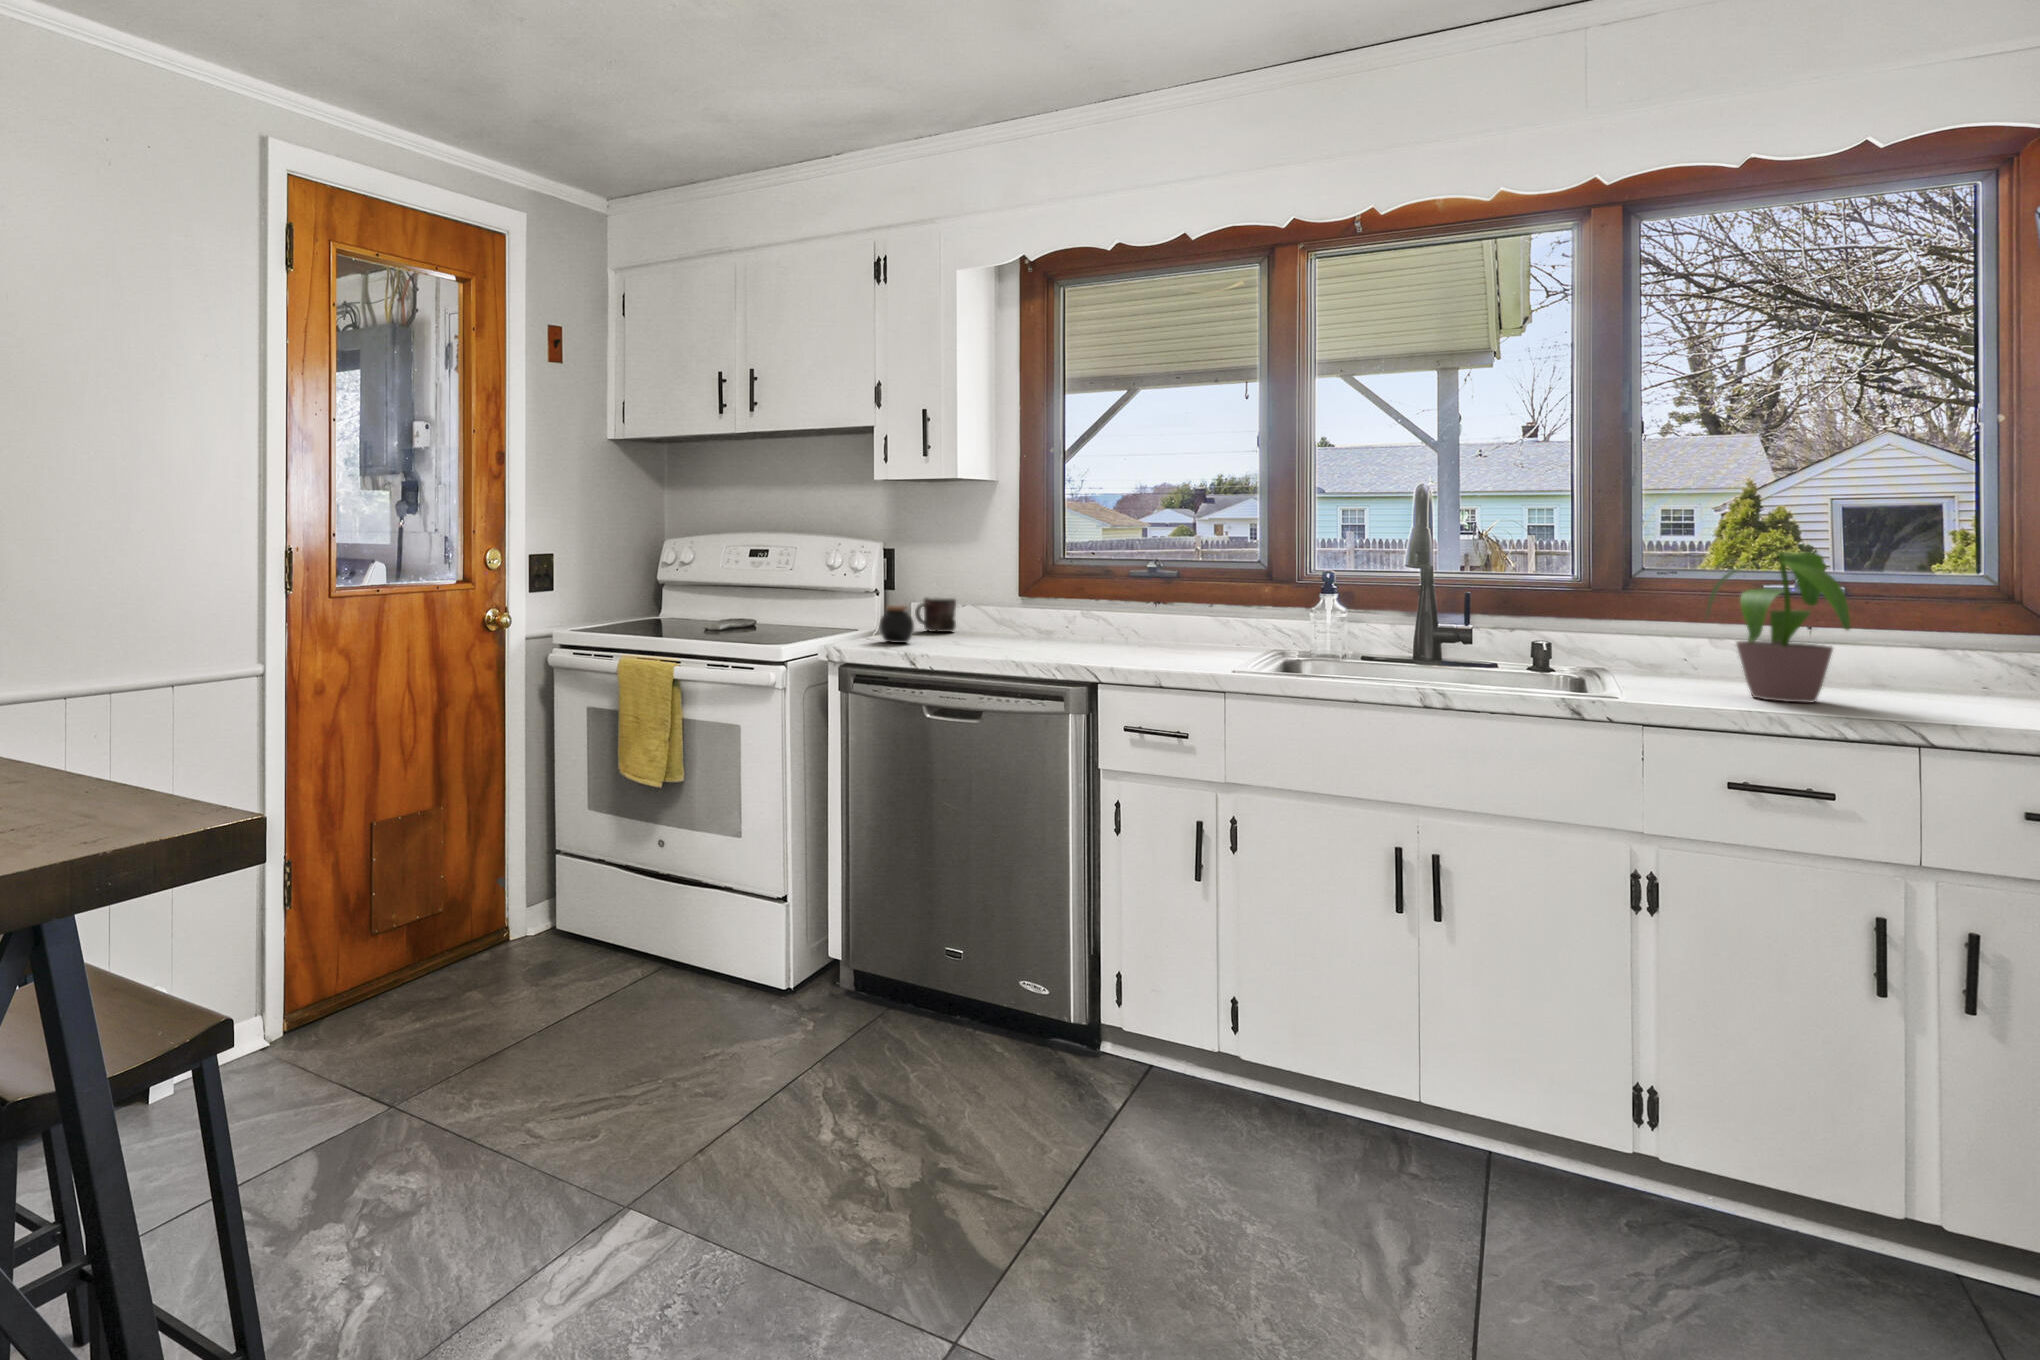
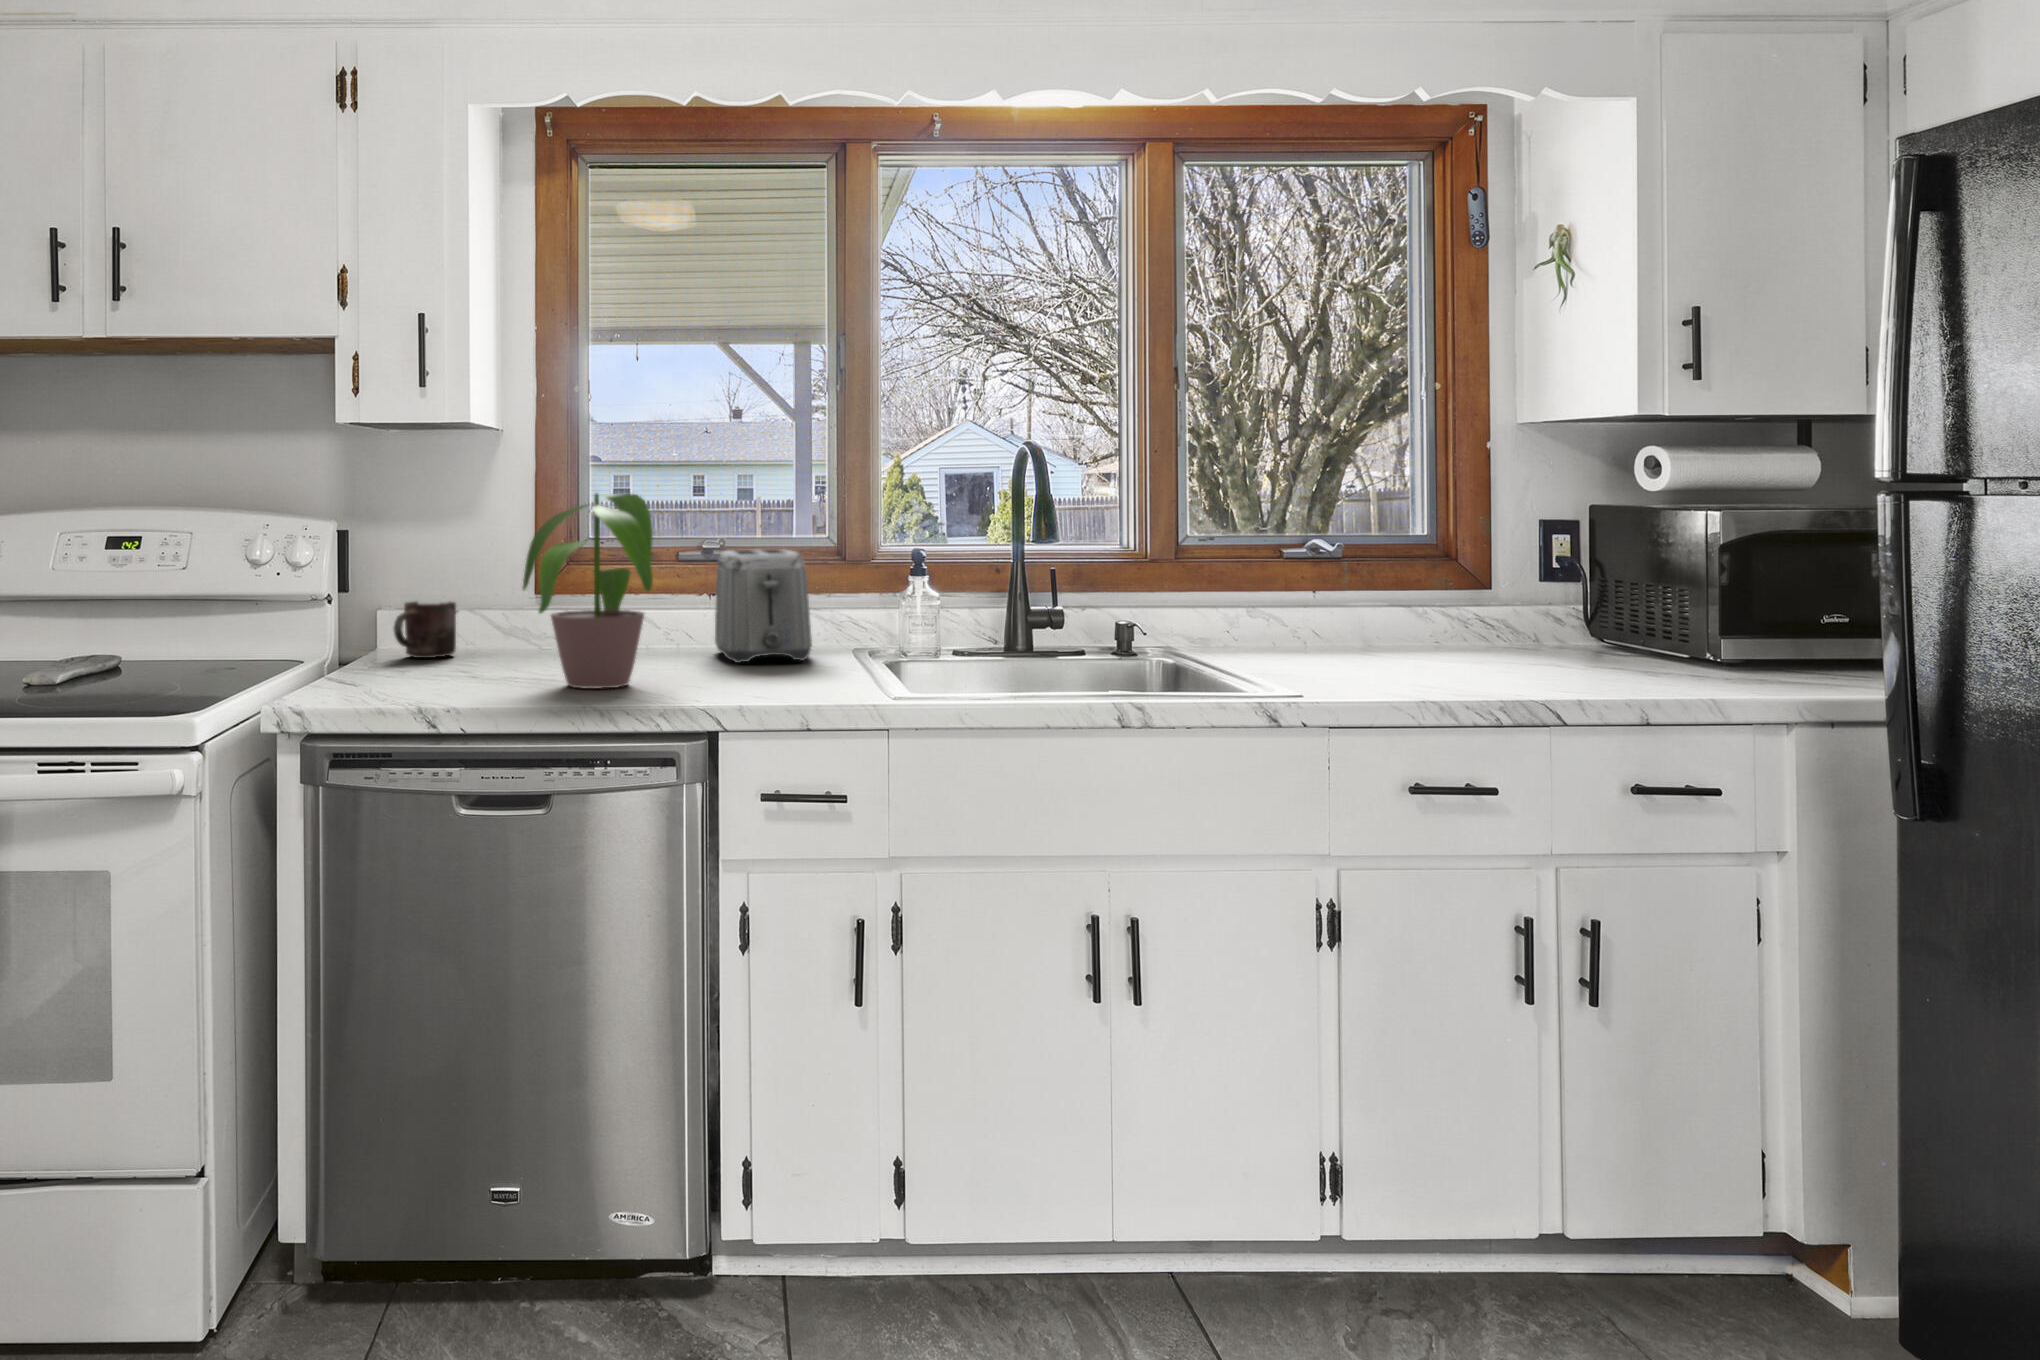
potted plant: present [1705,552,1851,703] -> present [523,493,653,689]
toaster: none [1127,575,1195,650] -> present [715,549,812,663]
jar: present [879,605,914,643] -> none [347,620,407,687]

